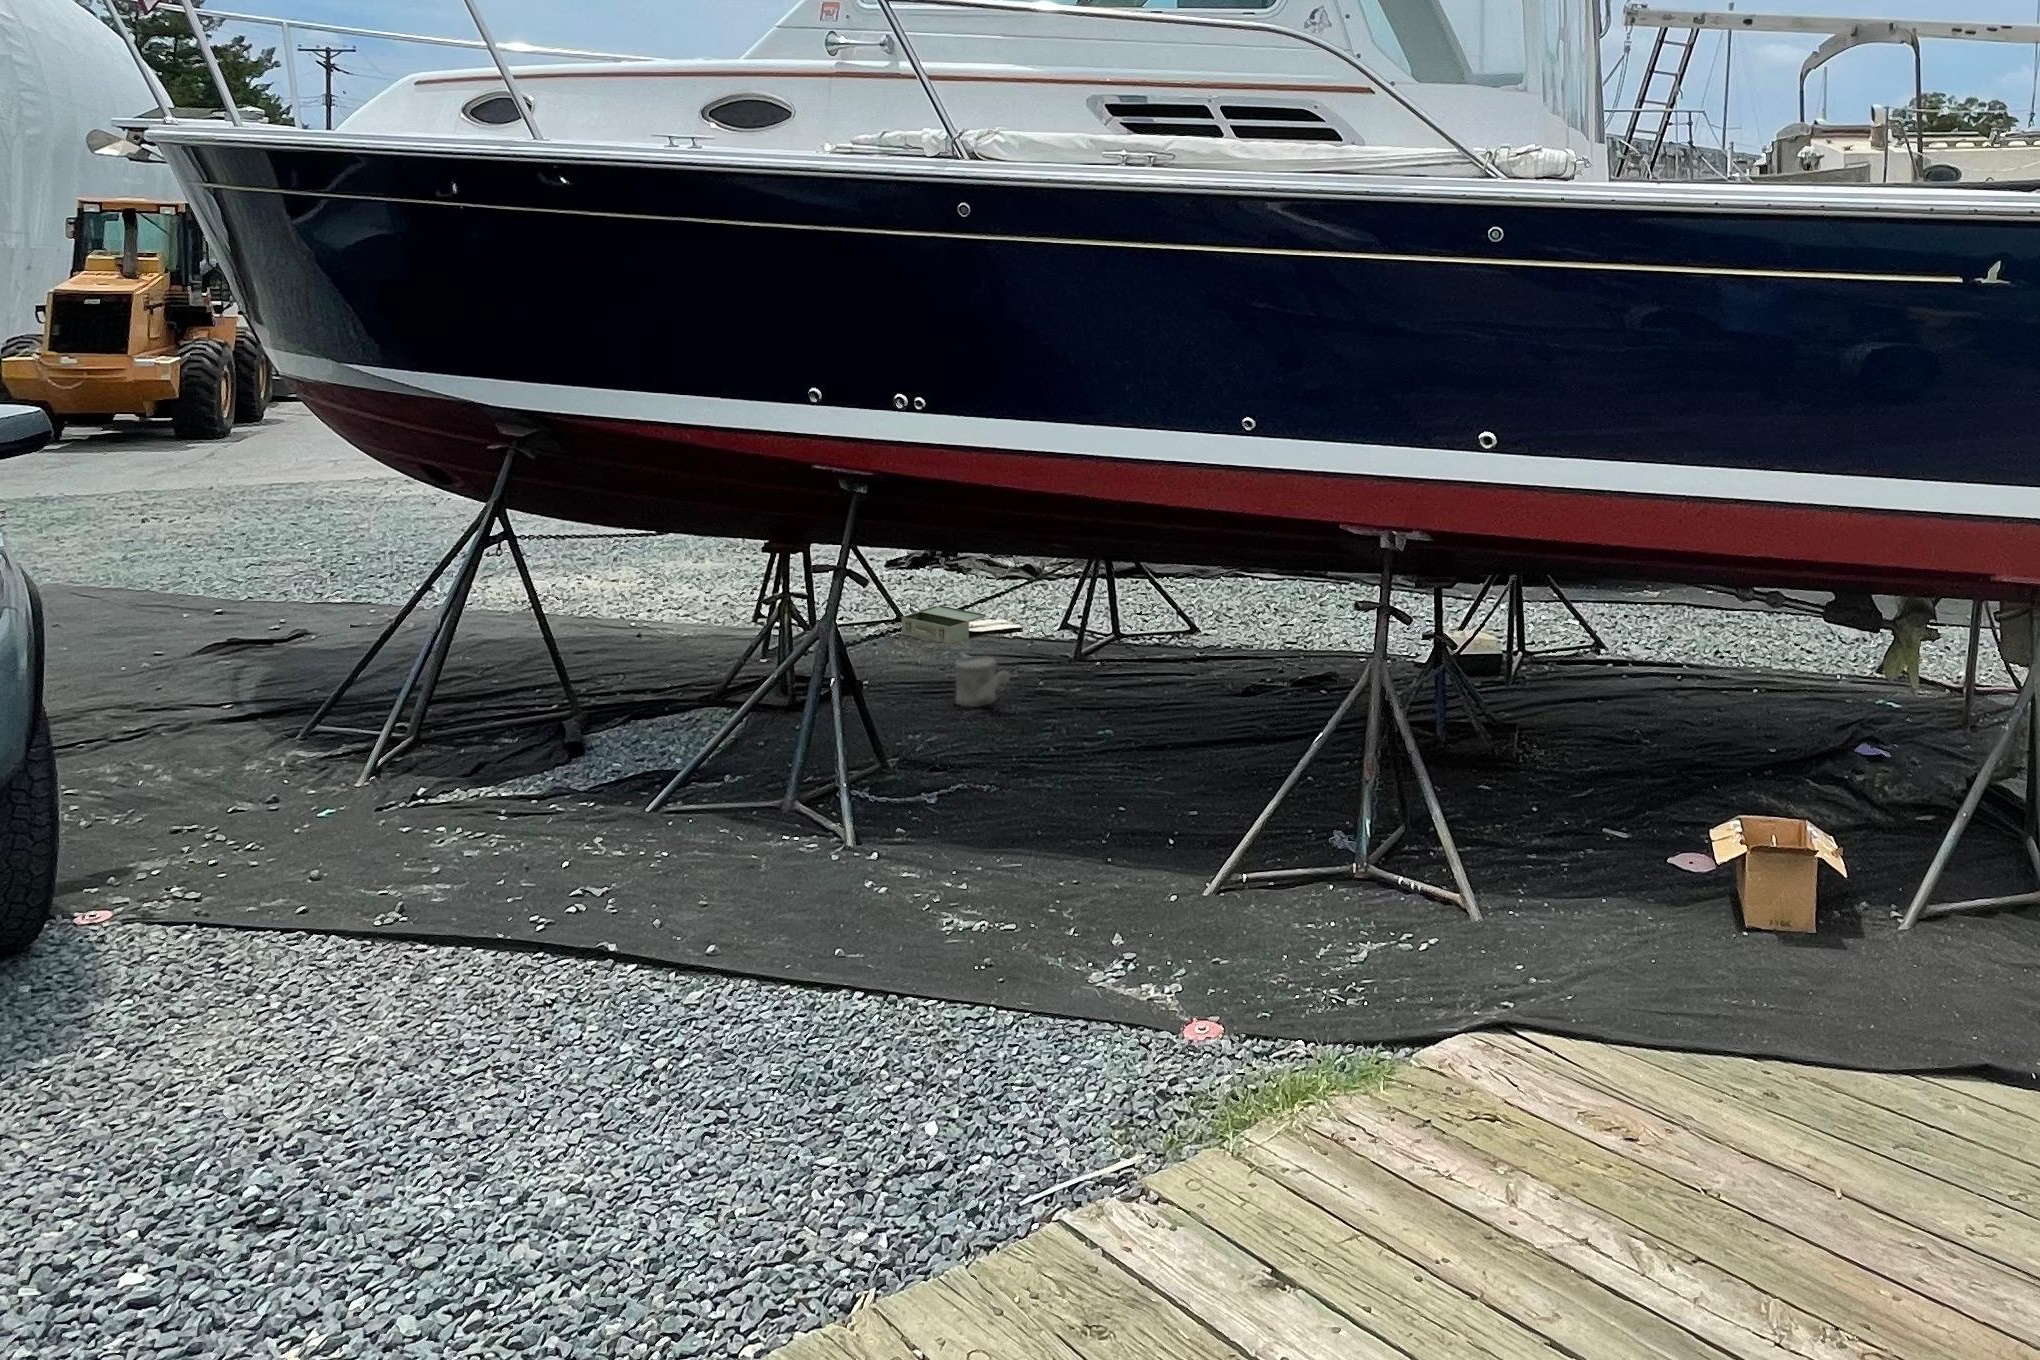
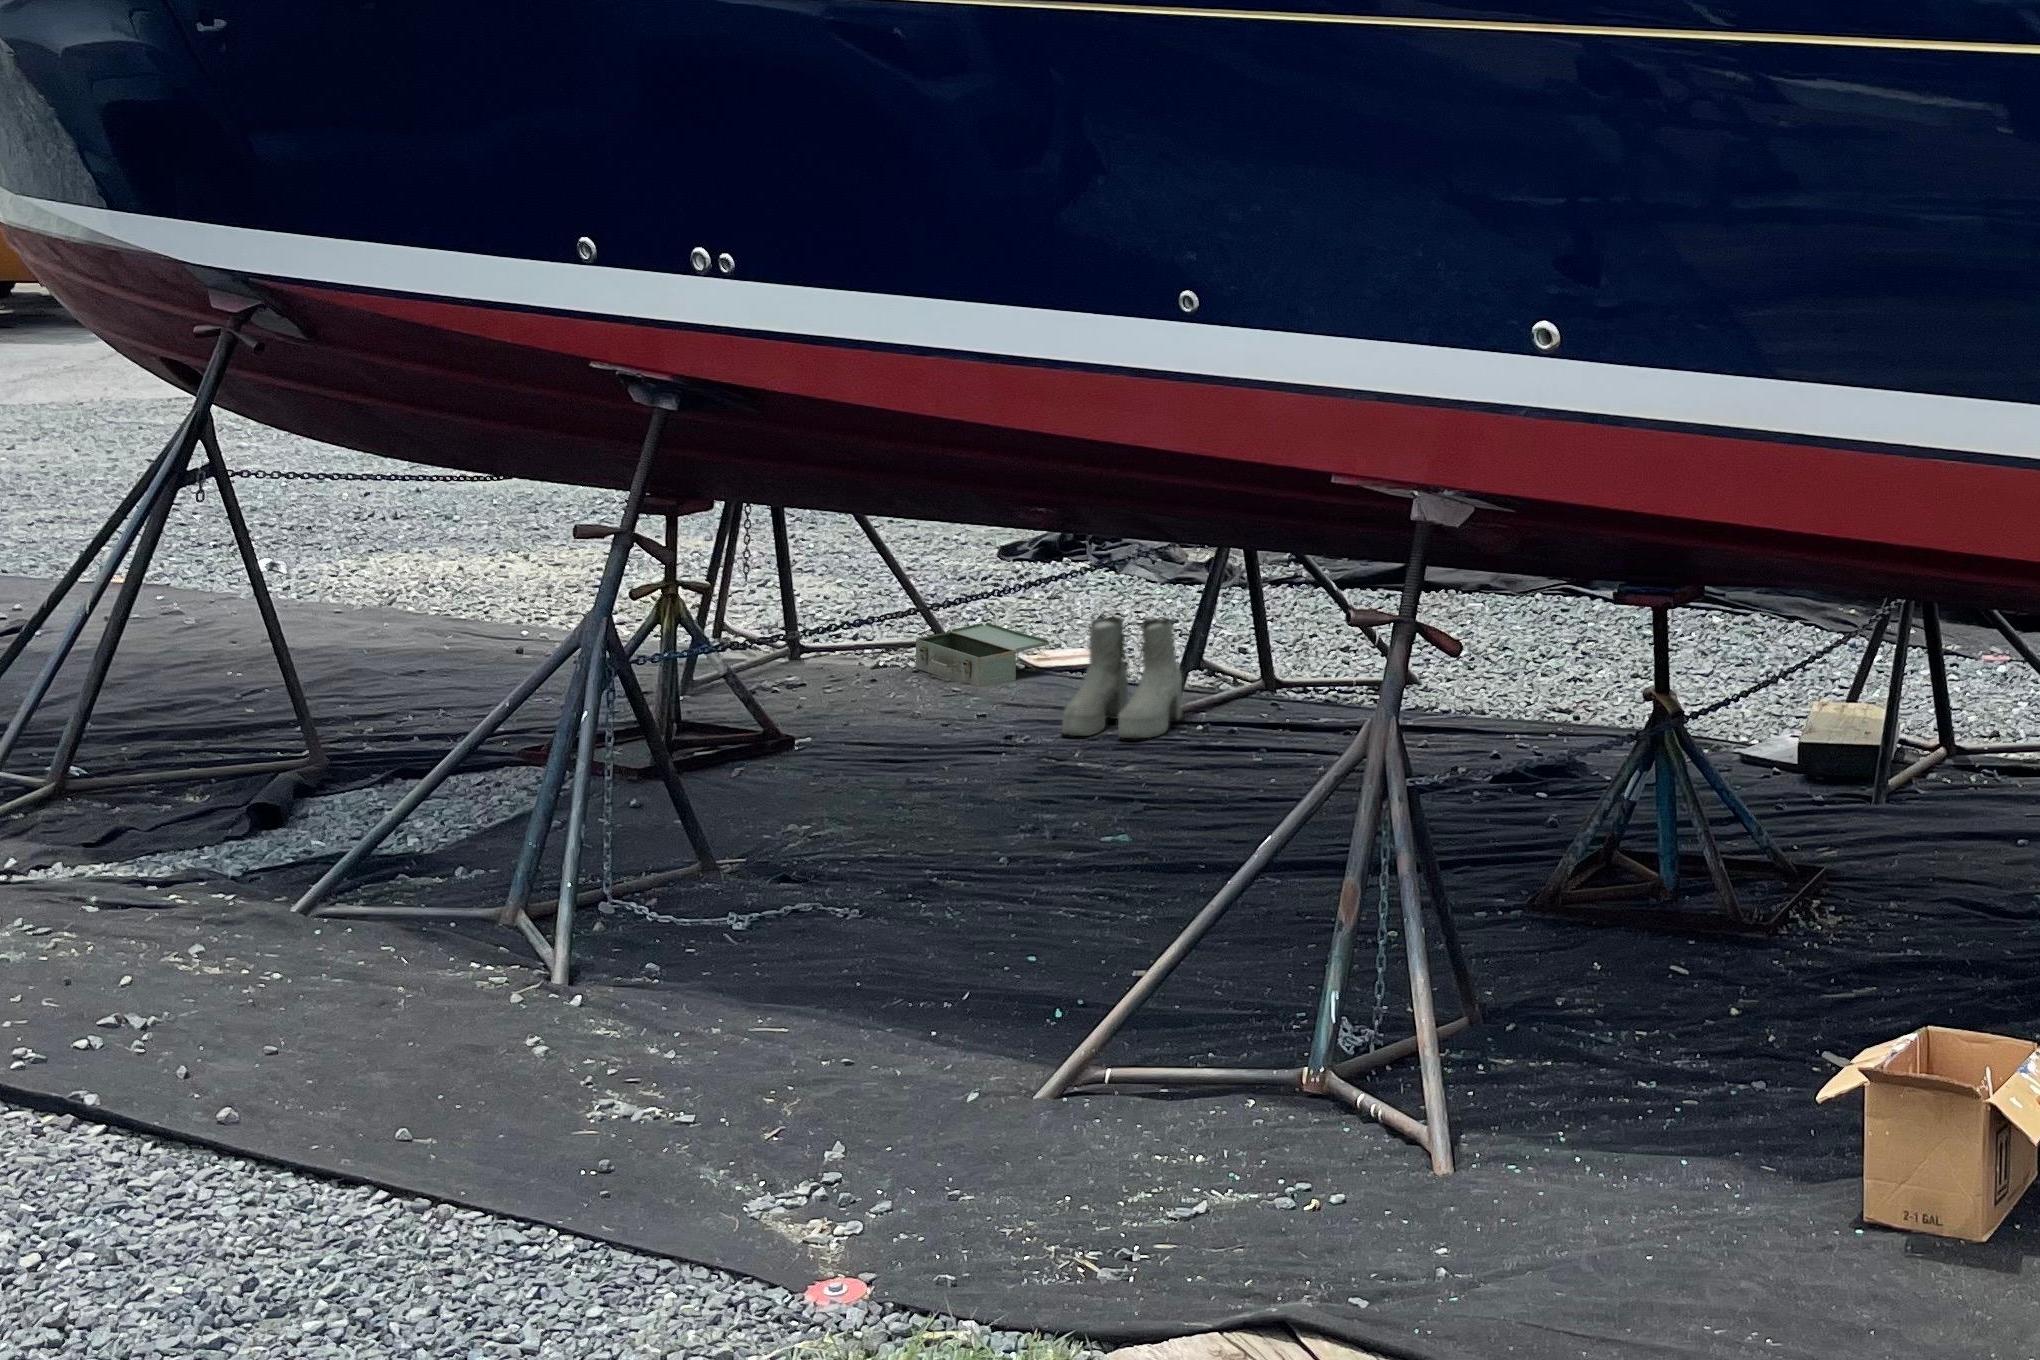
boots: none [1027,600,1091,671] -> present [1062,617,1182,738]
watering can: present [955,653,1009,707] -> none [903,695,974,787]

